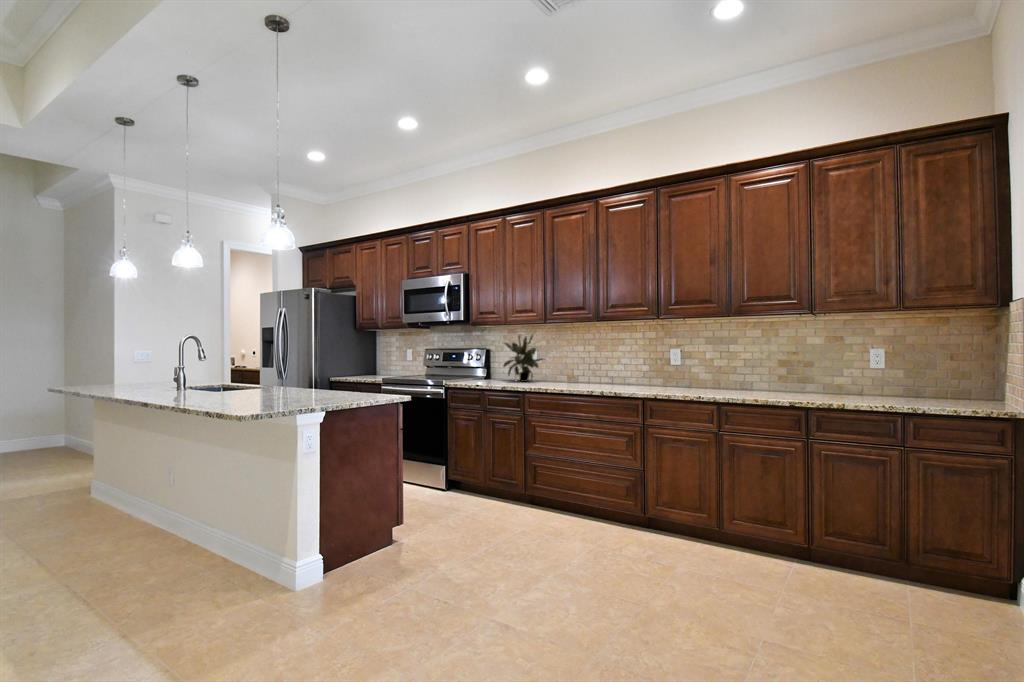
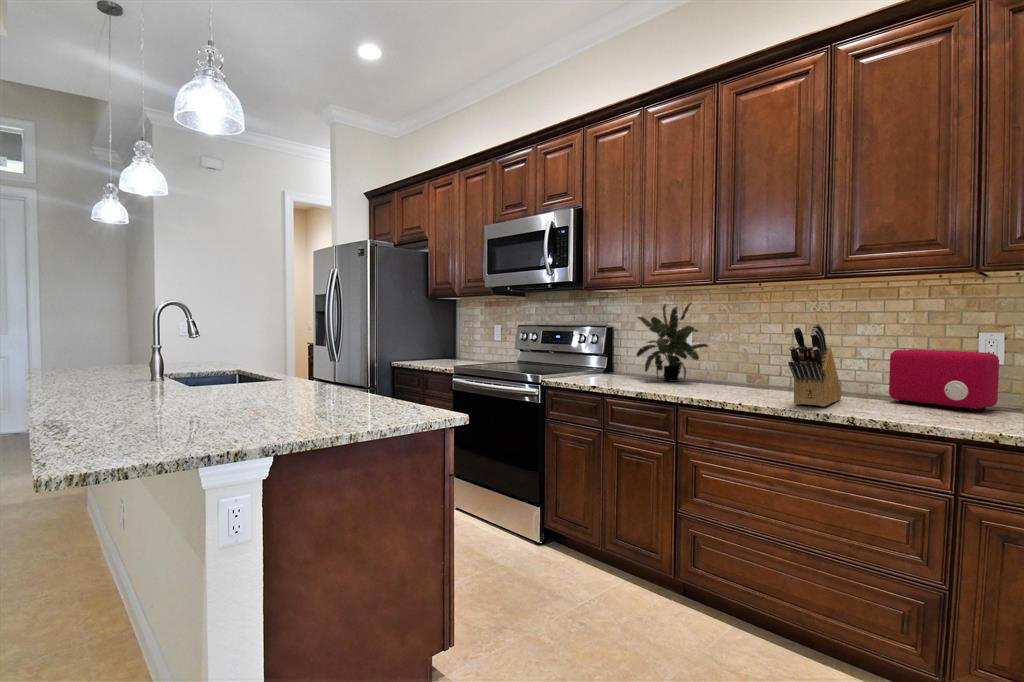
knife block: none [577,345,608,388] -> present [788,323,842,407]
toaster: none [629,358,673,388] -> present [889,349,999,411]

